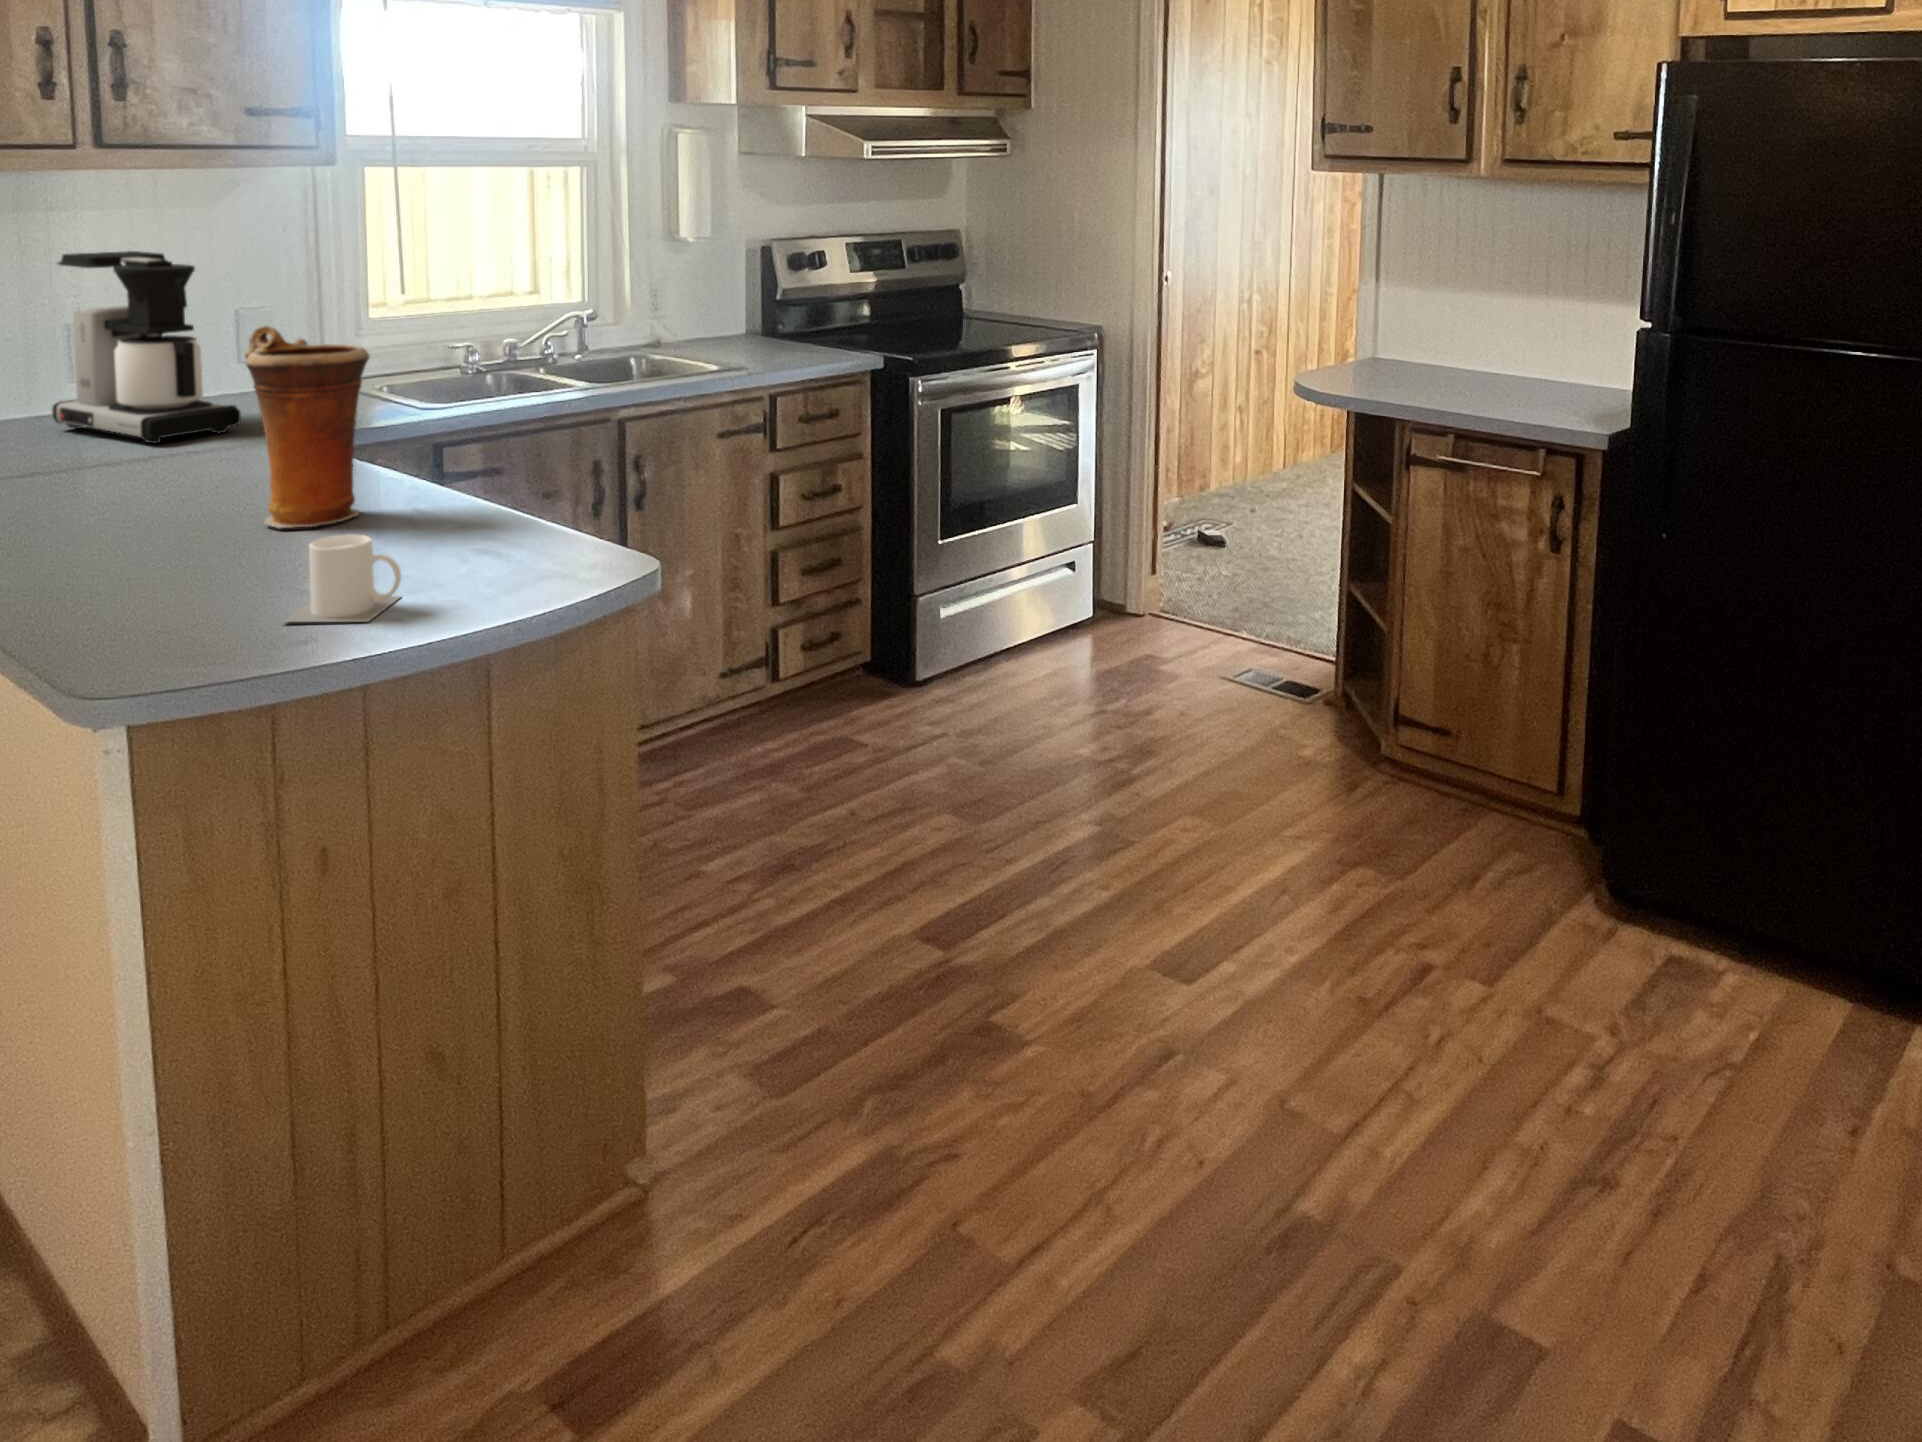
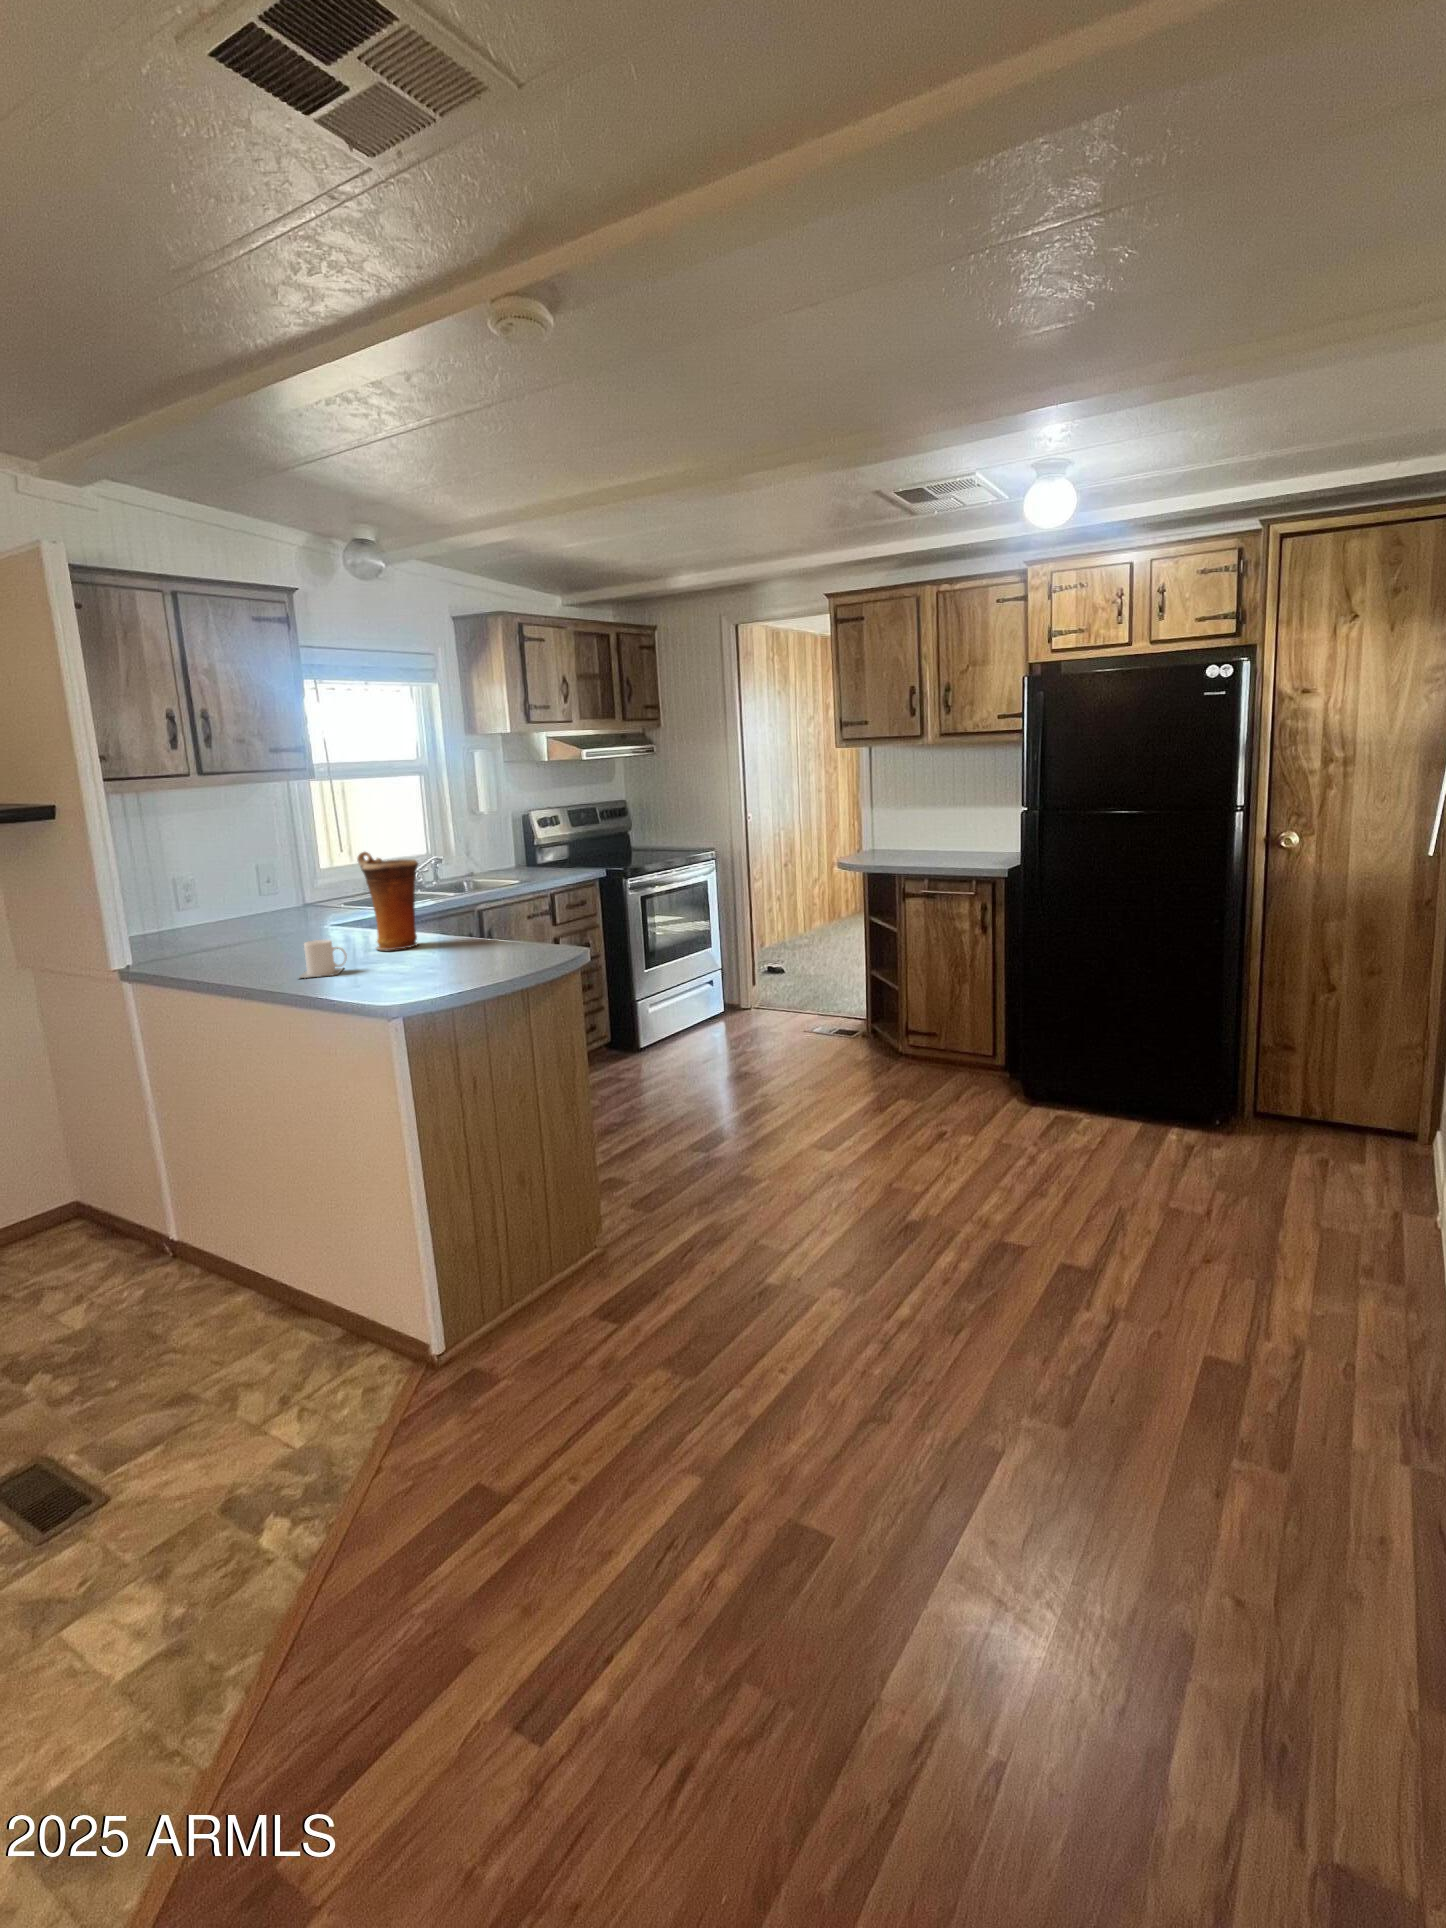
coffee maker: present [52,251,241,443] -> none [185,832,297,932]
mug: present [284,534,401,622] -> present [299,940,347,978]

